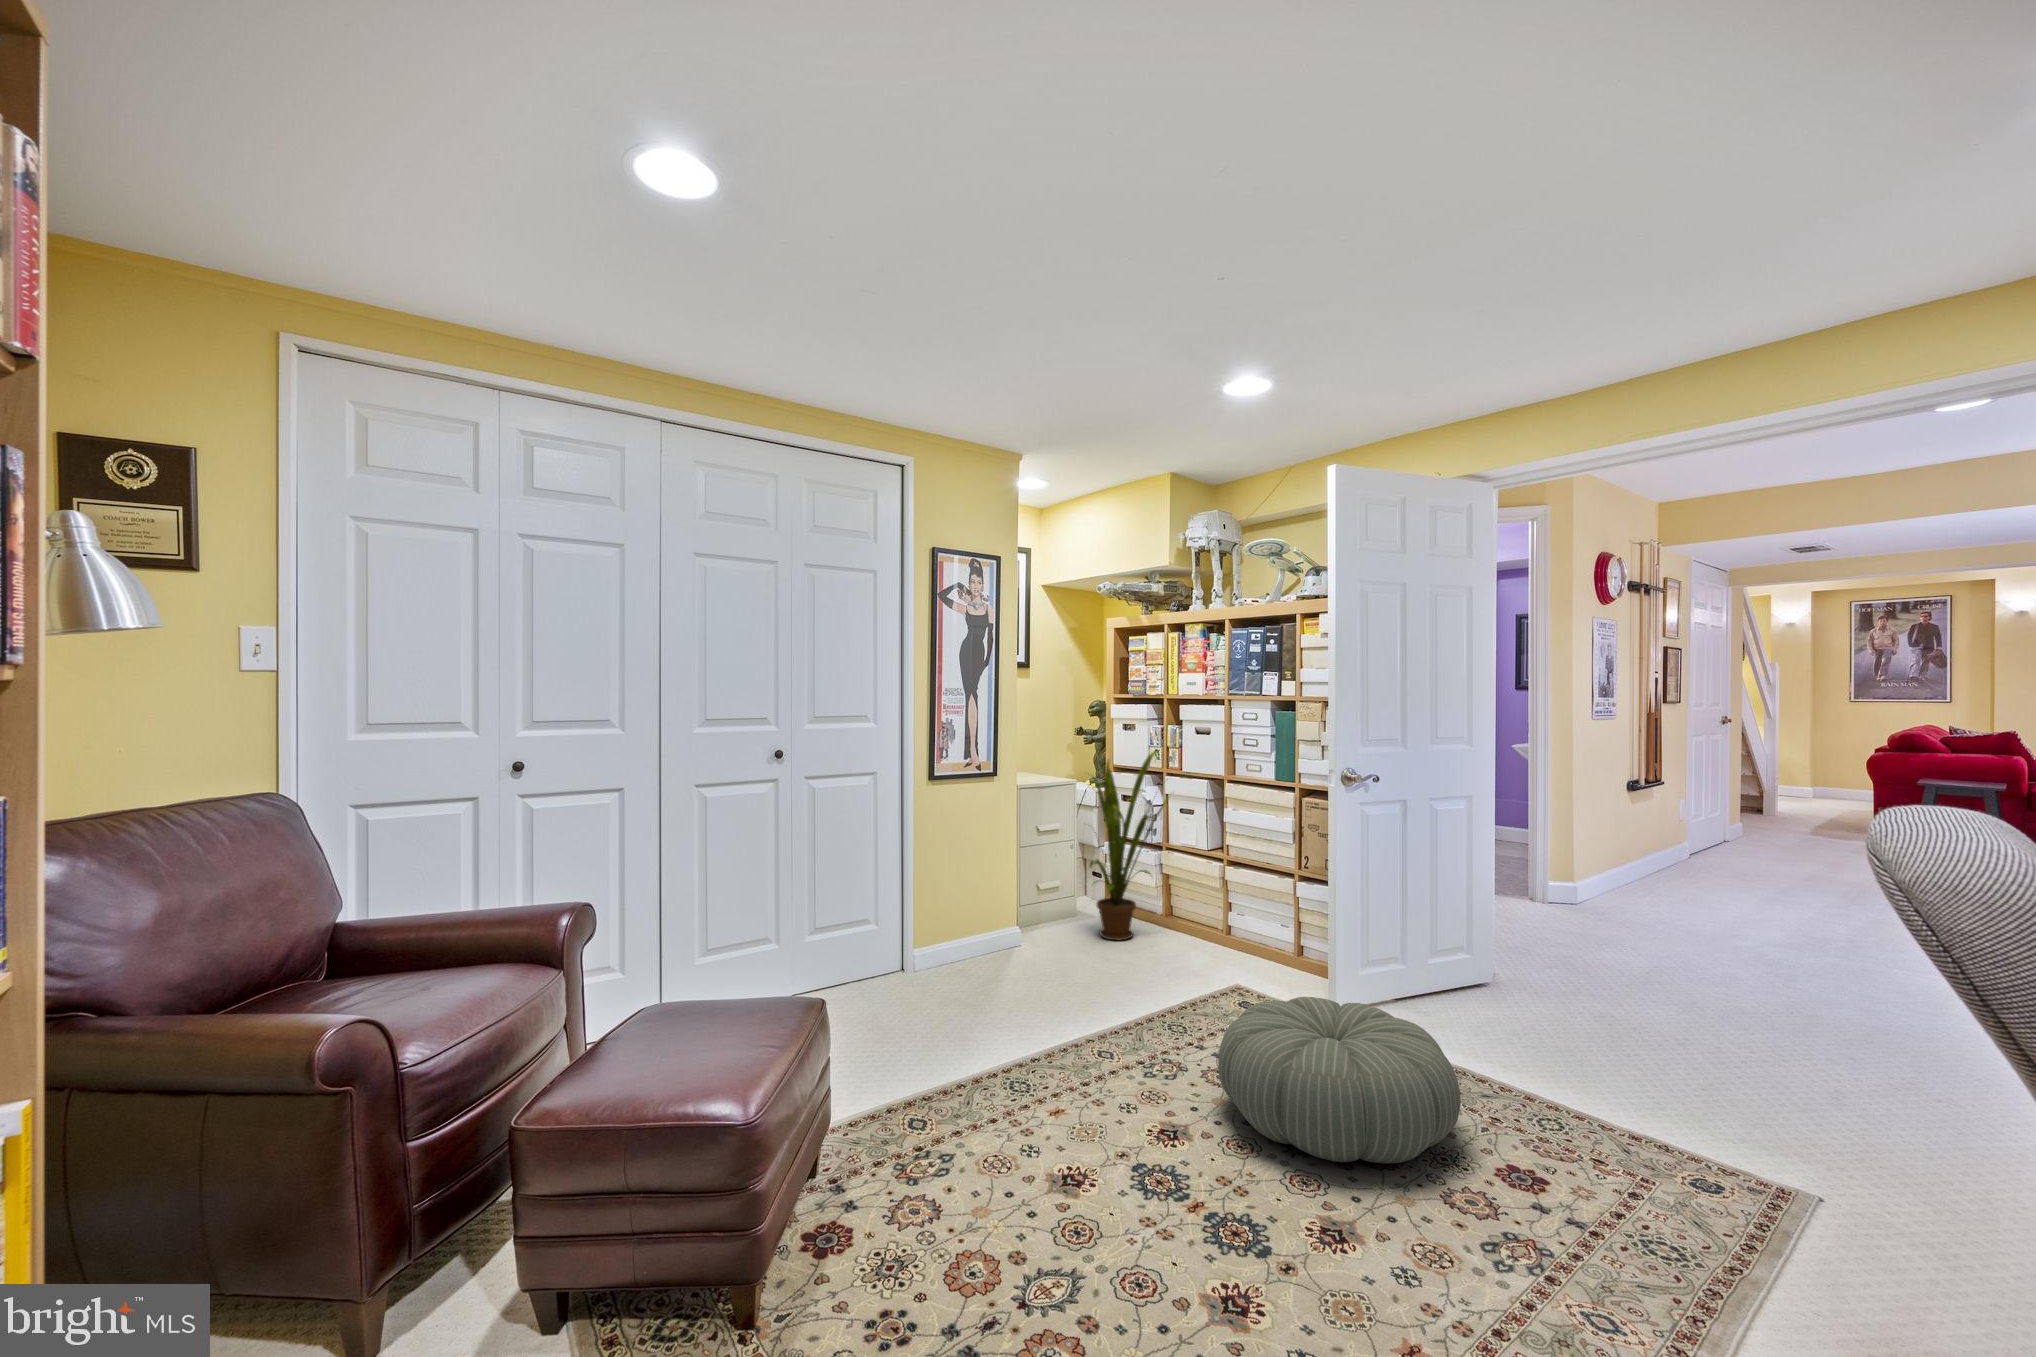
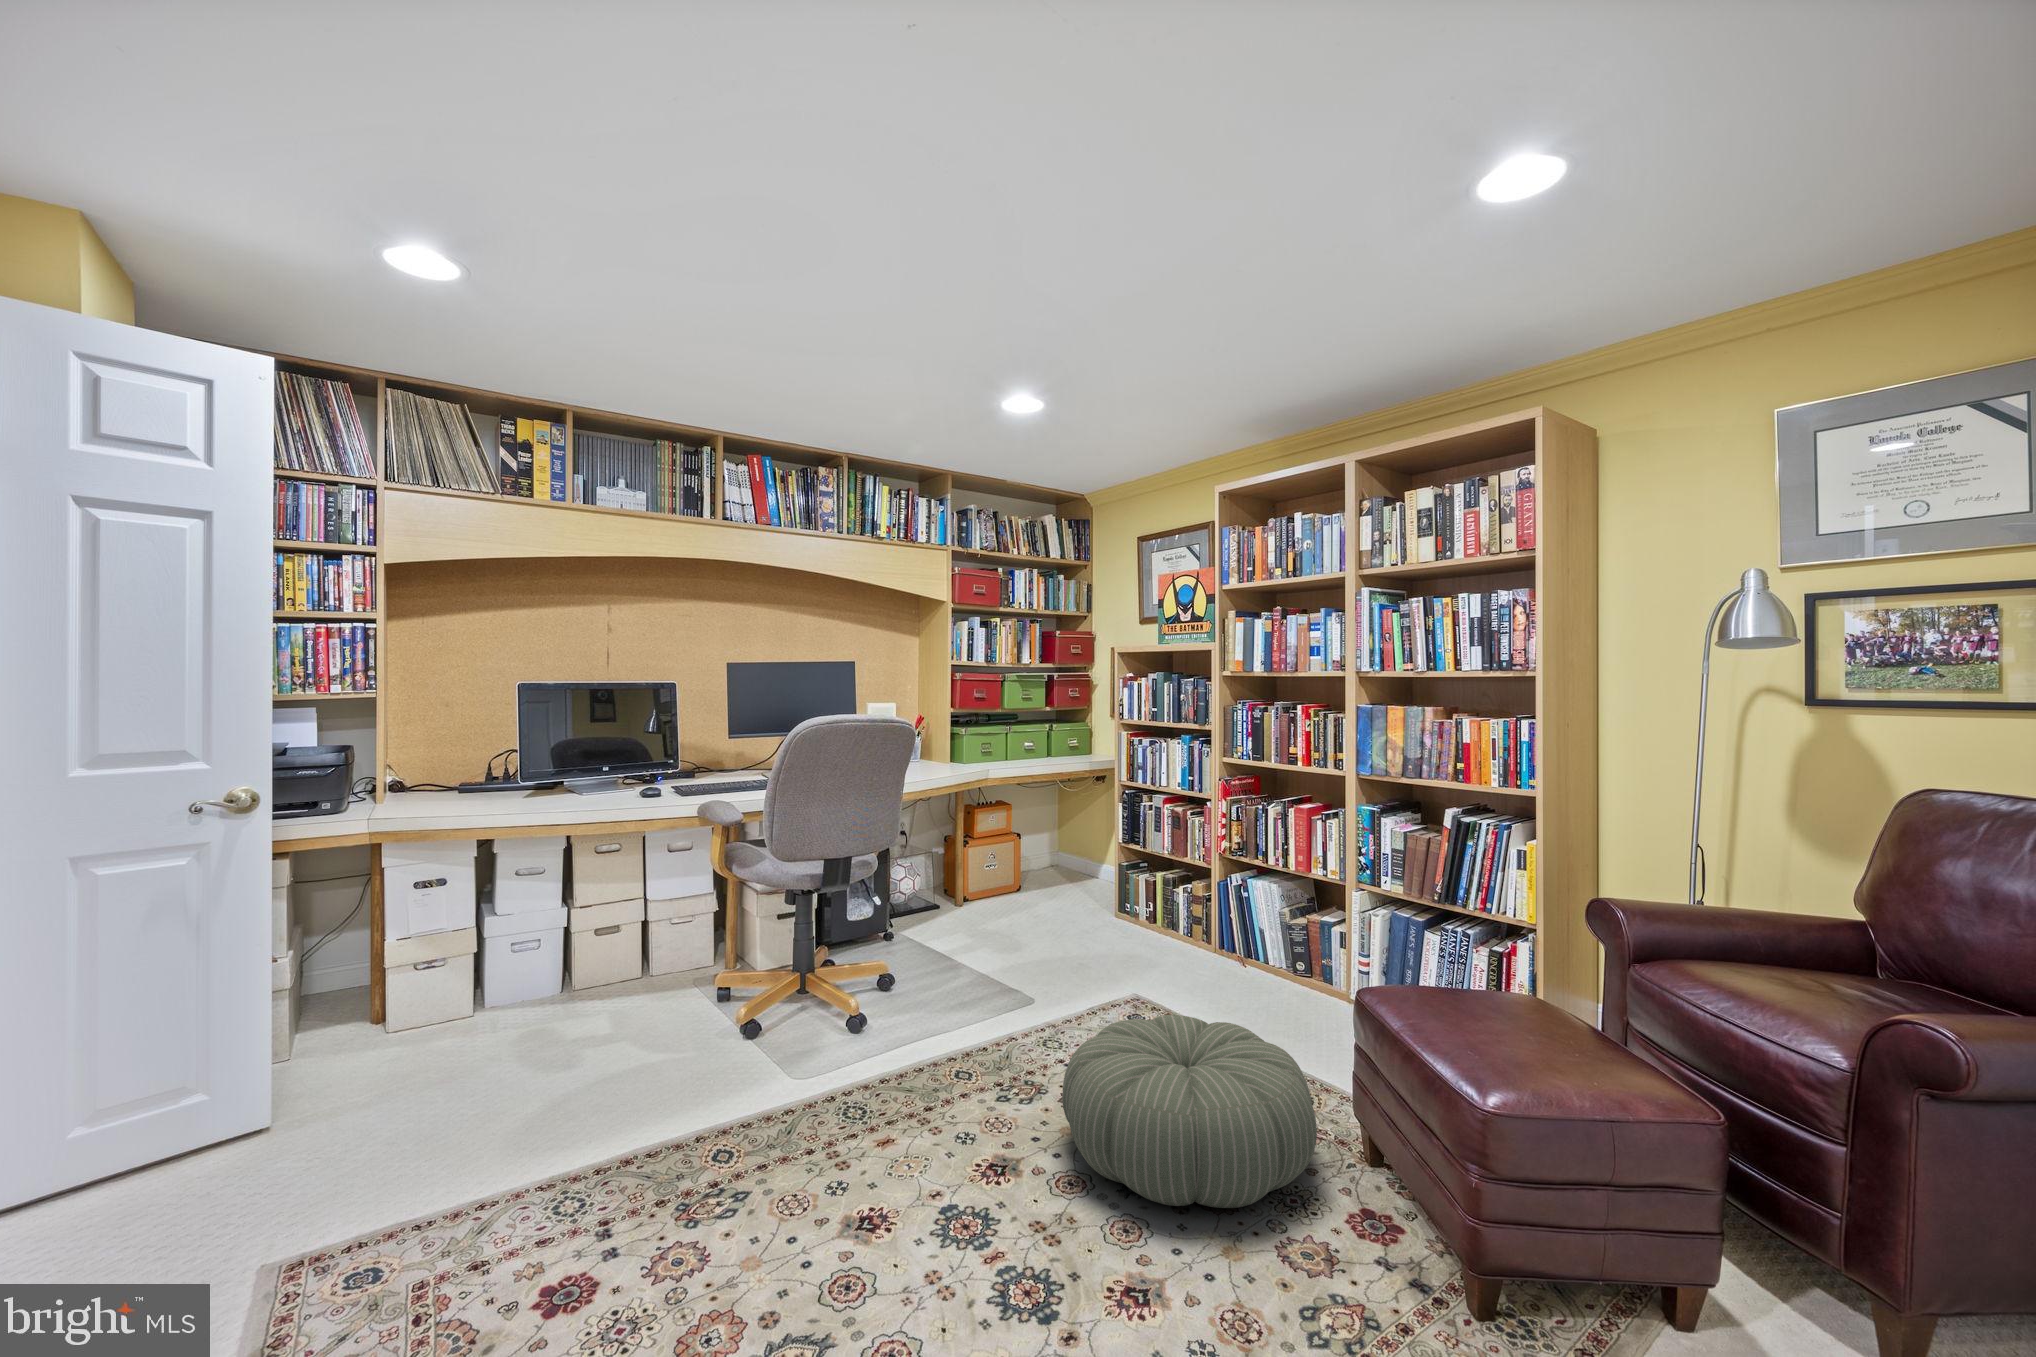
house plant: present [1090,751,1170,940] -> none [995,743,1094,944]

